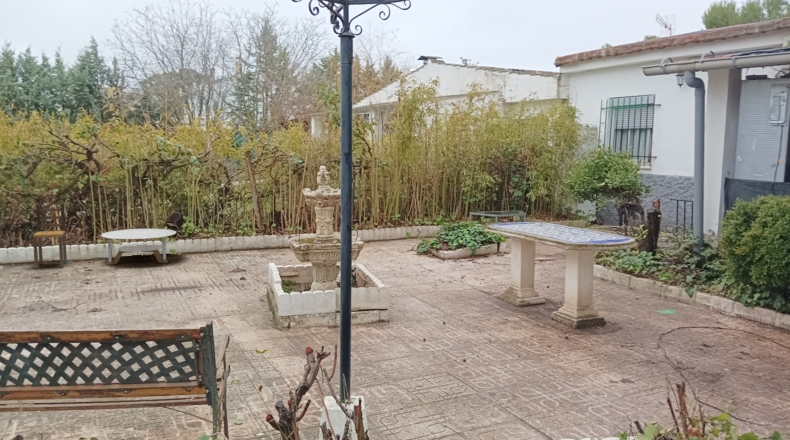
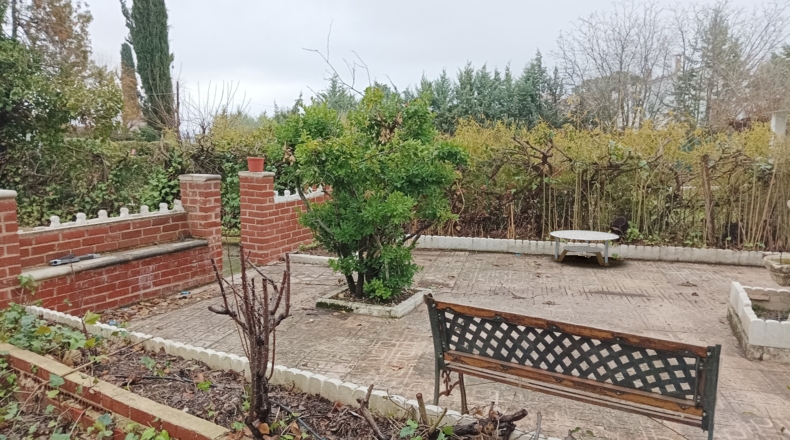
chair: present [33,203,67,269] -> none [497,203,522,259]

